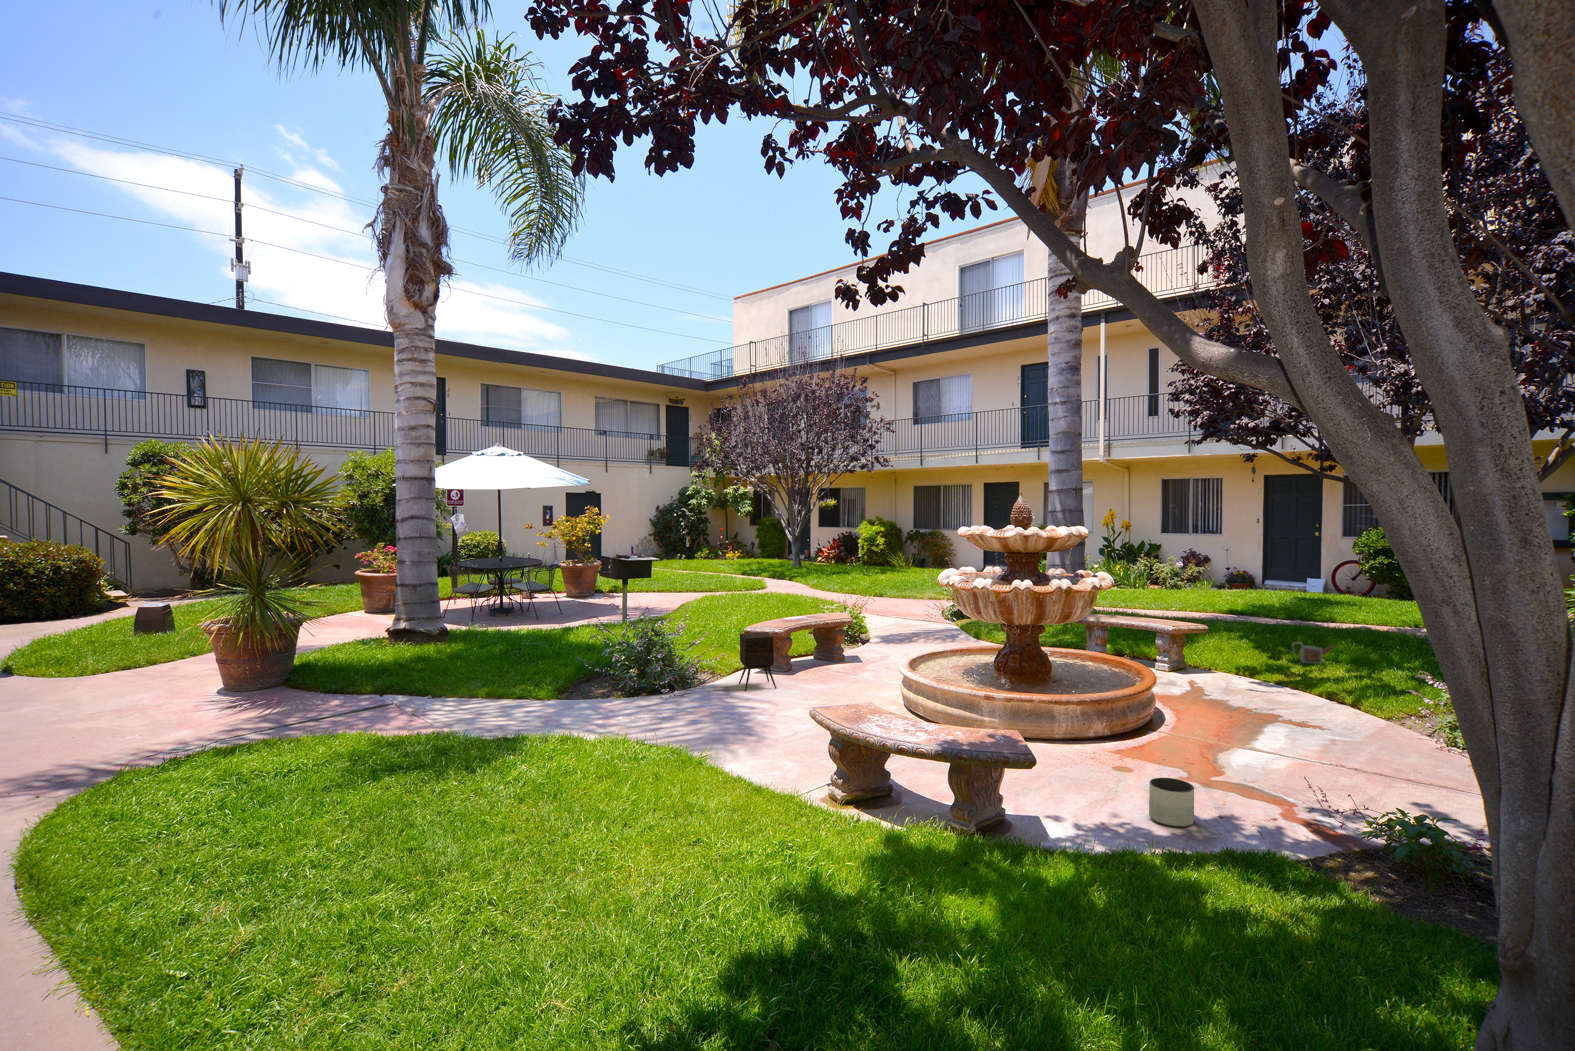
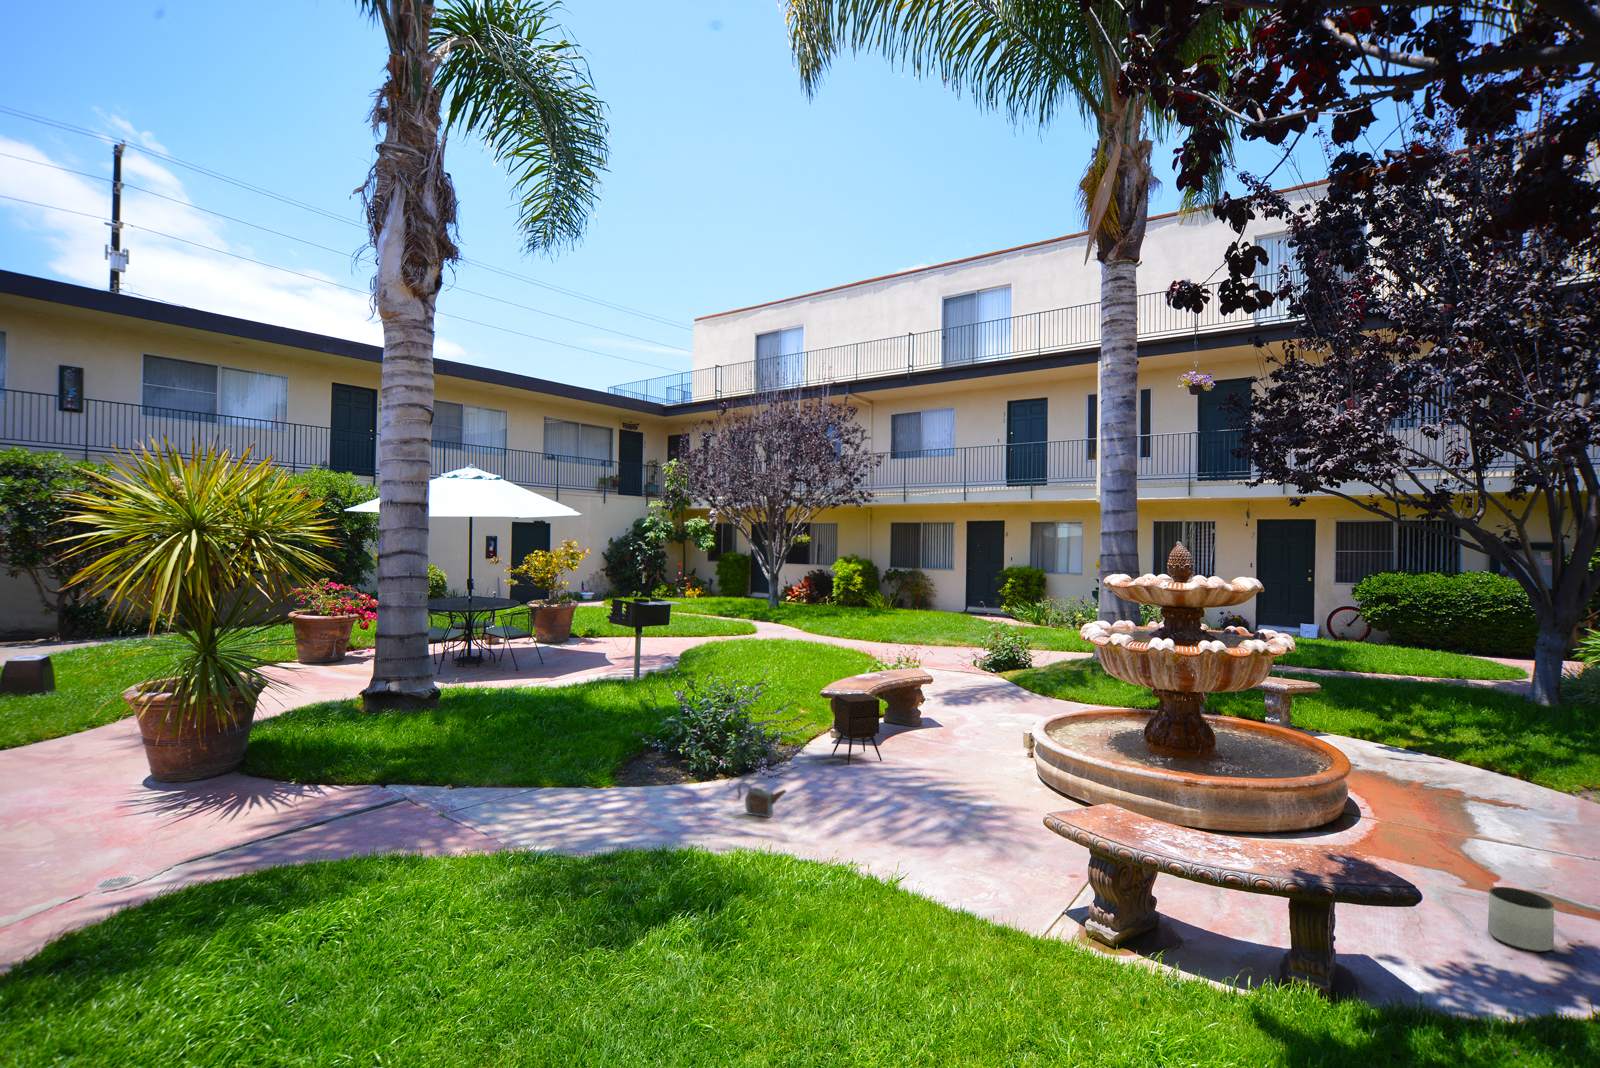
watering can: present [1292,642,1334,664] -> present [737,782,786,817]

